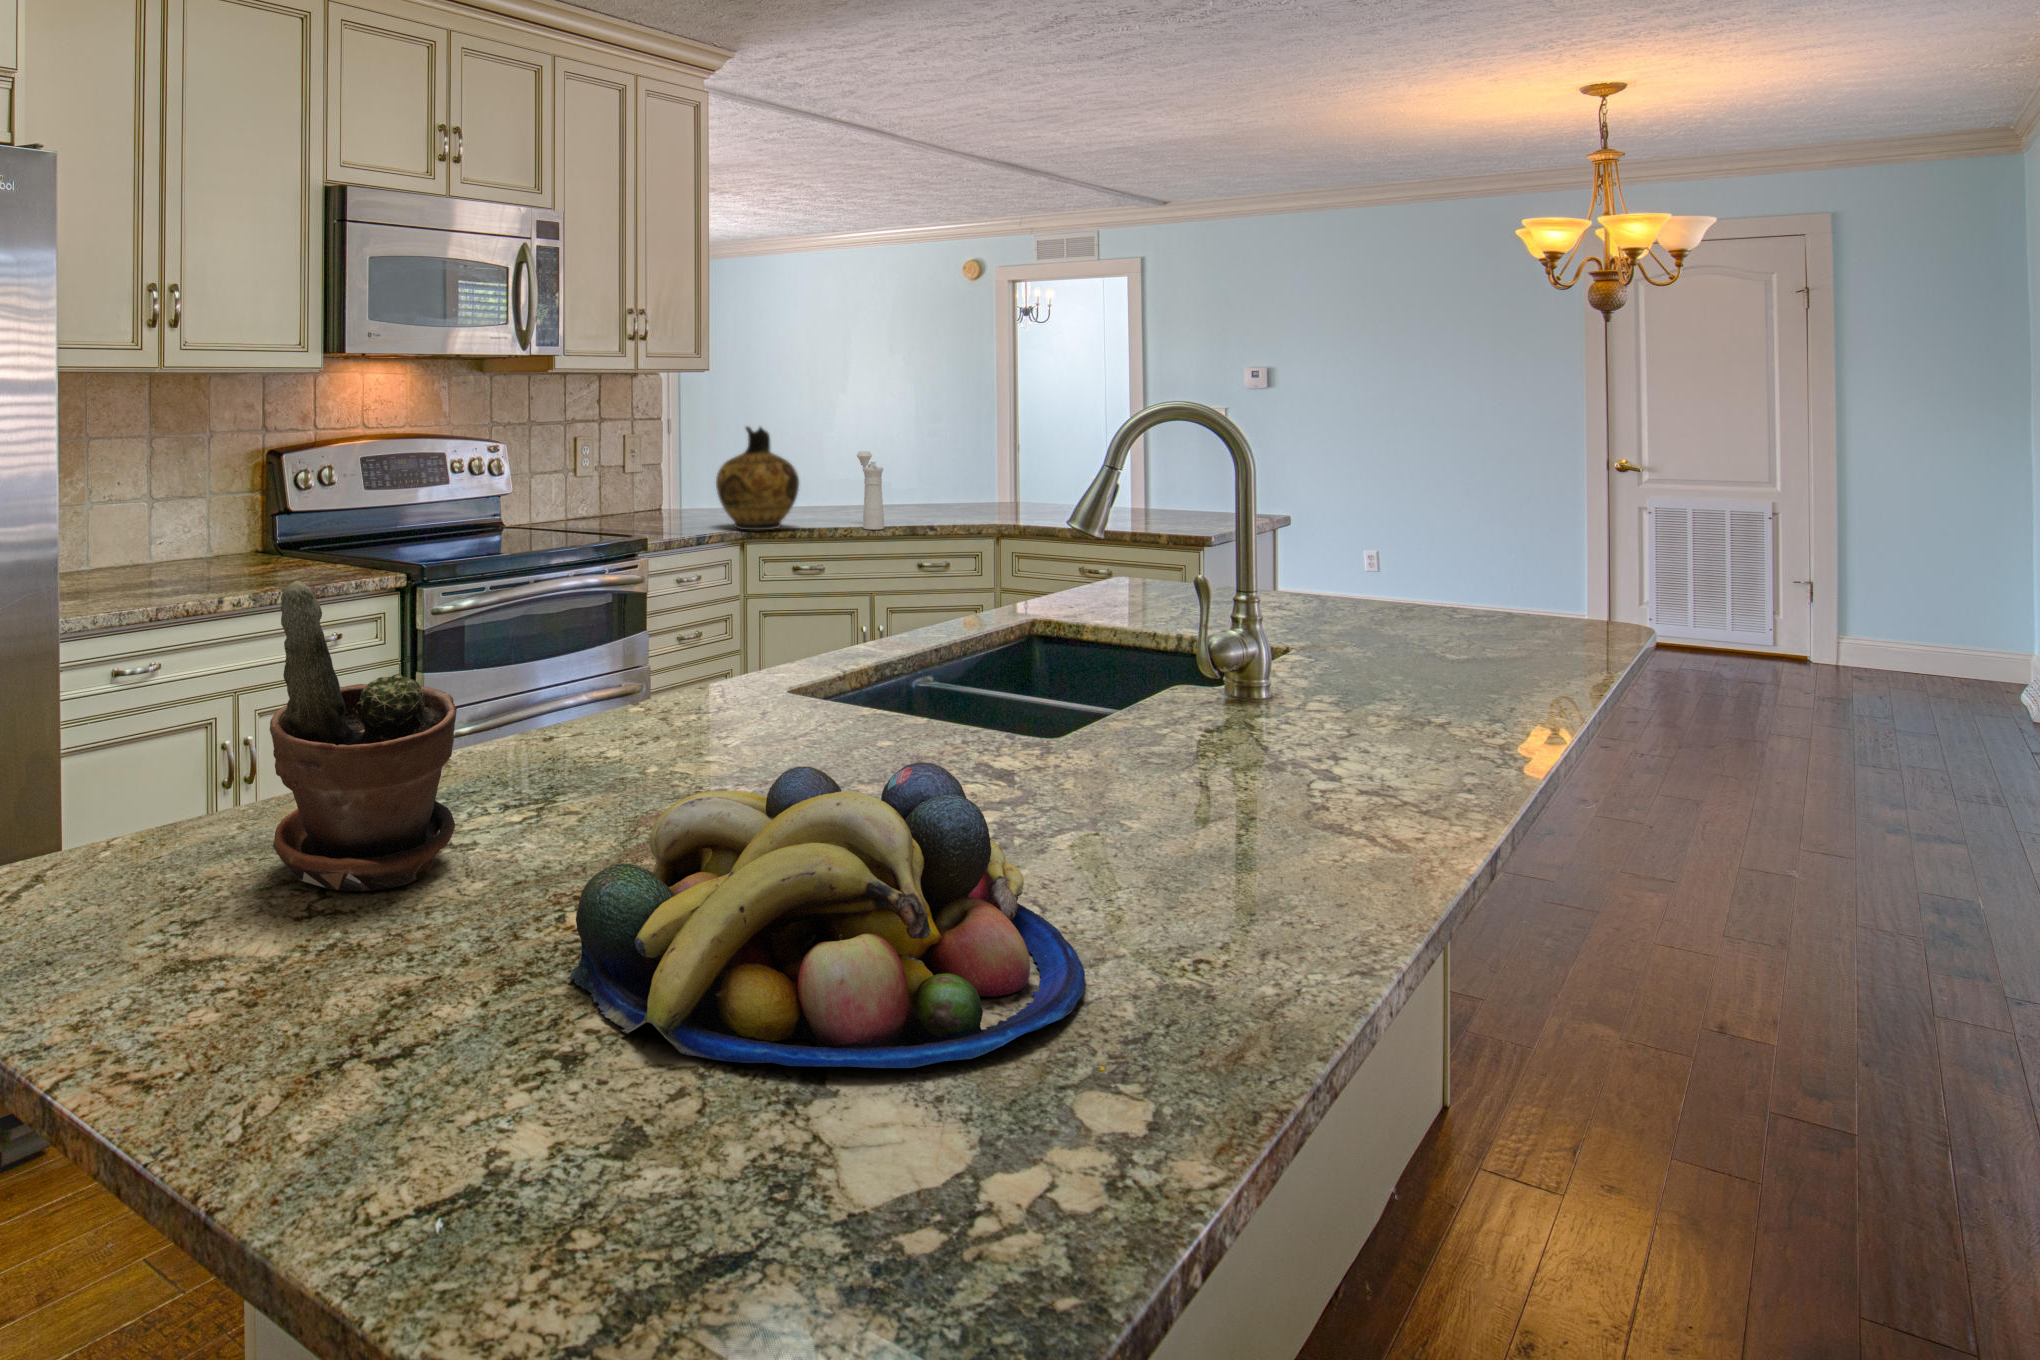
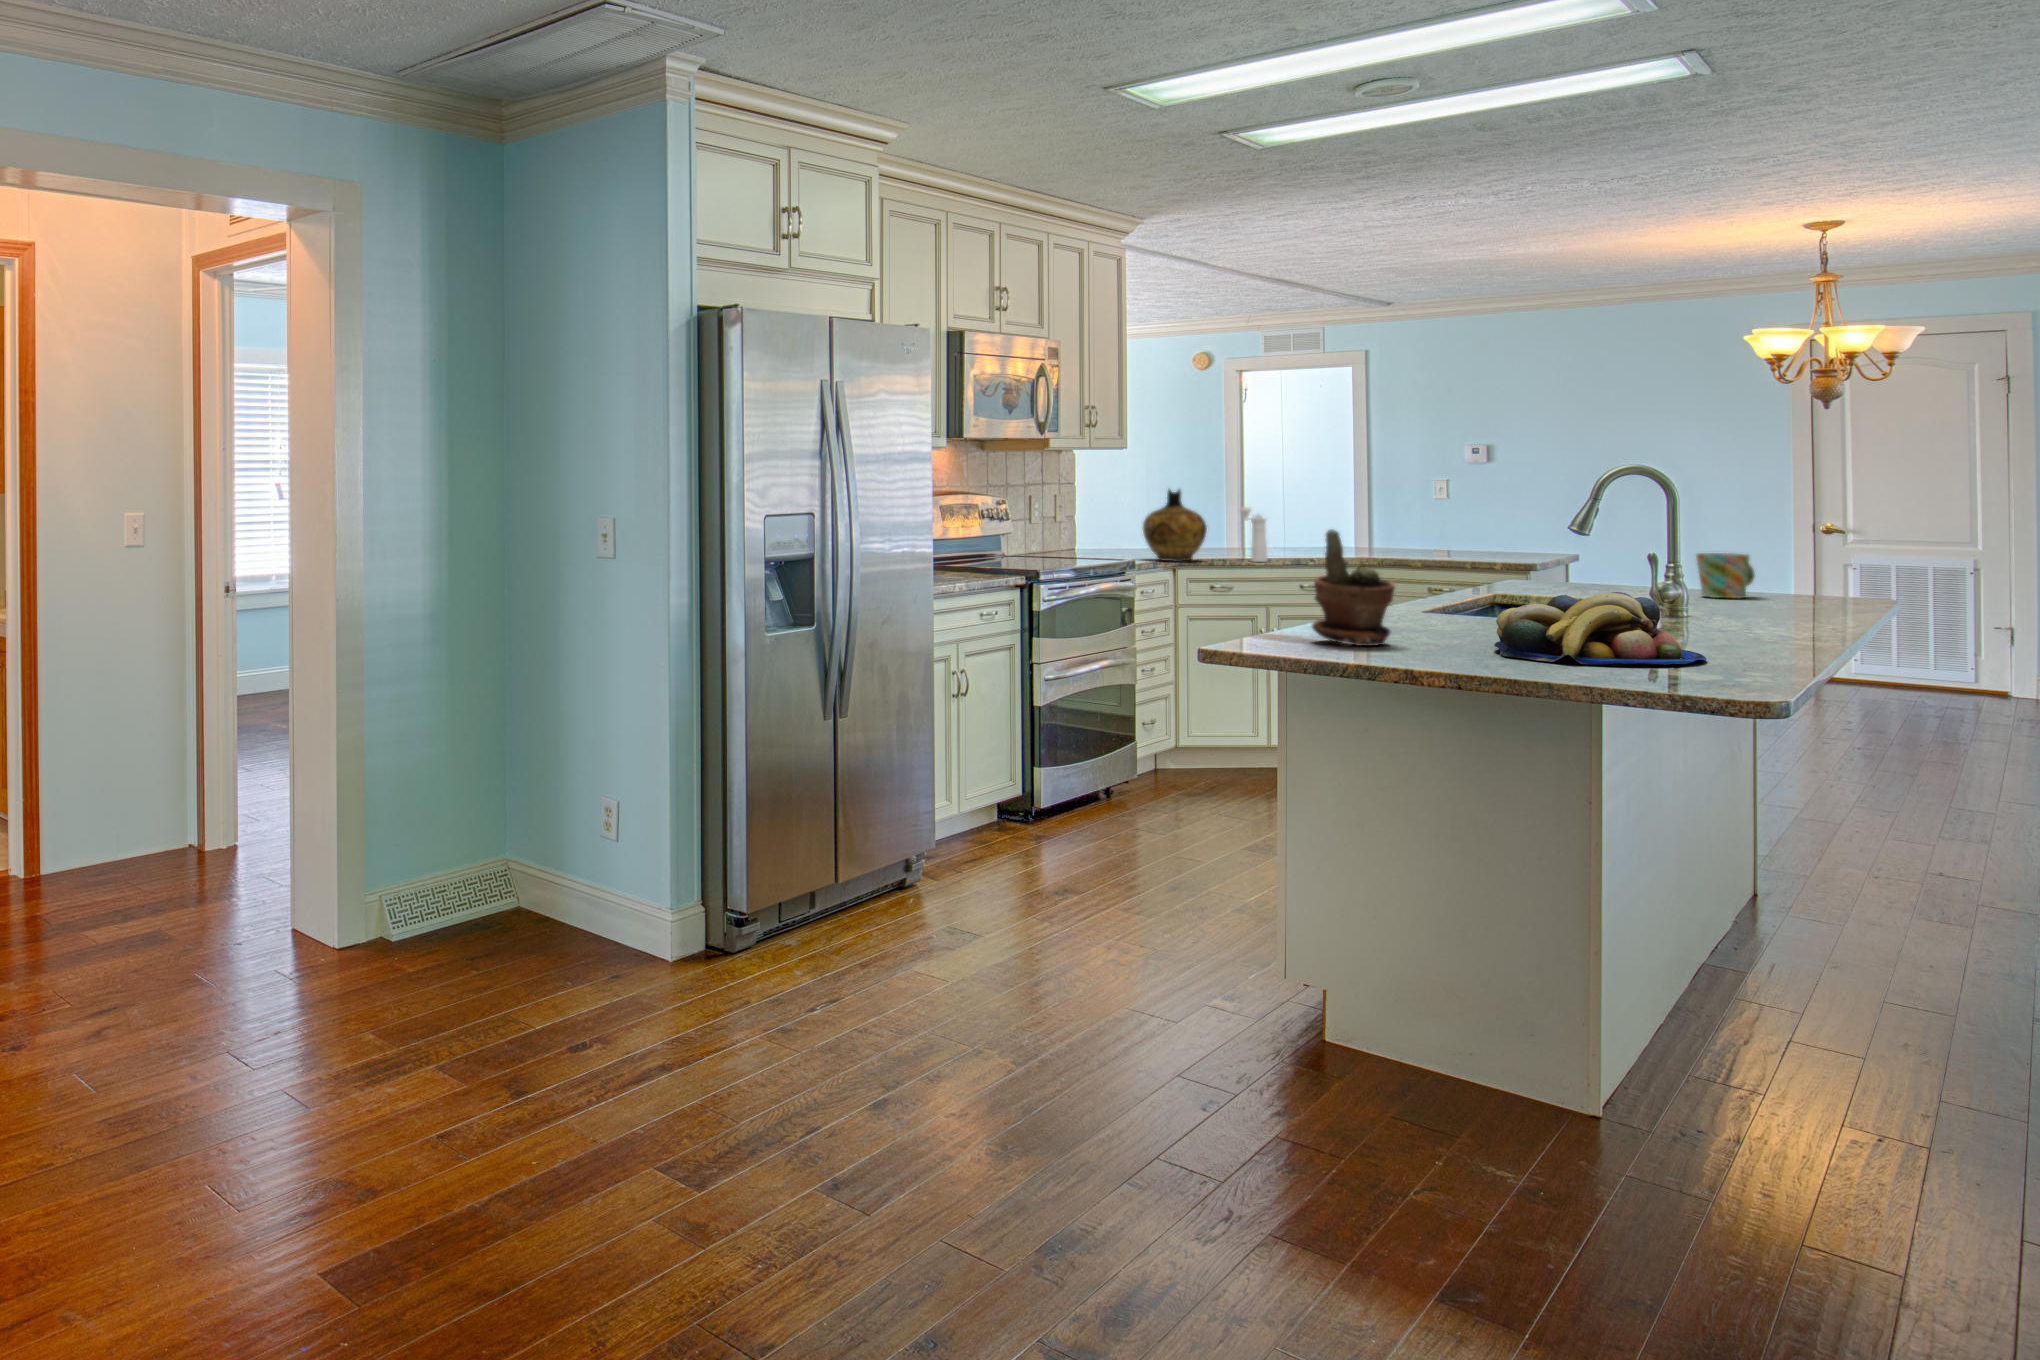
mug: none [1343,555,1435,639] -> present [1696,553,1755,598]

